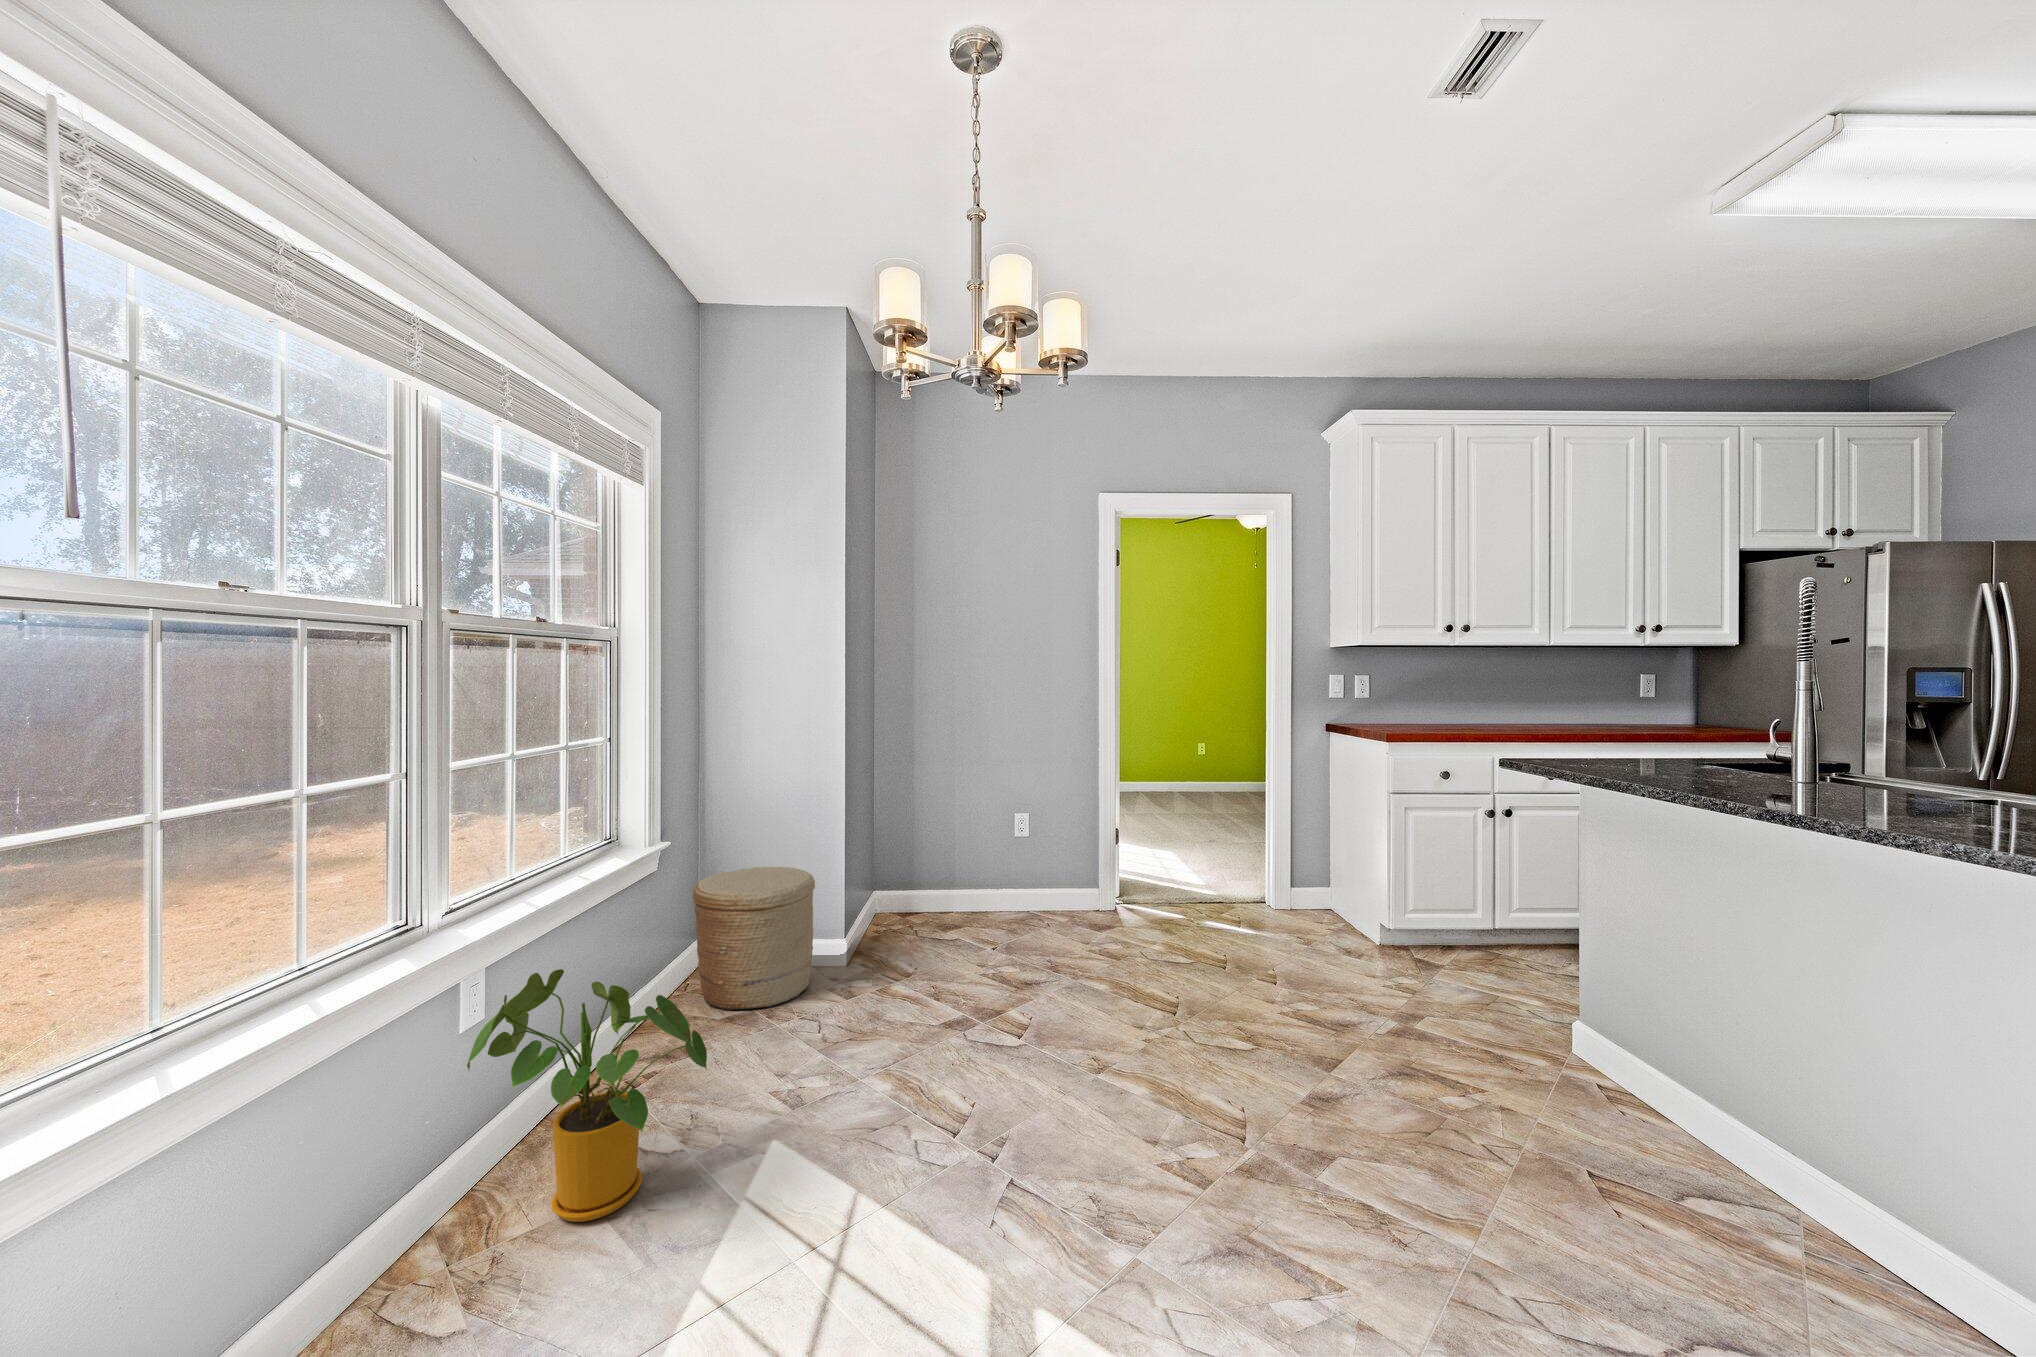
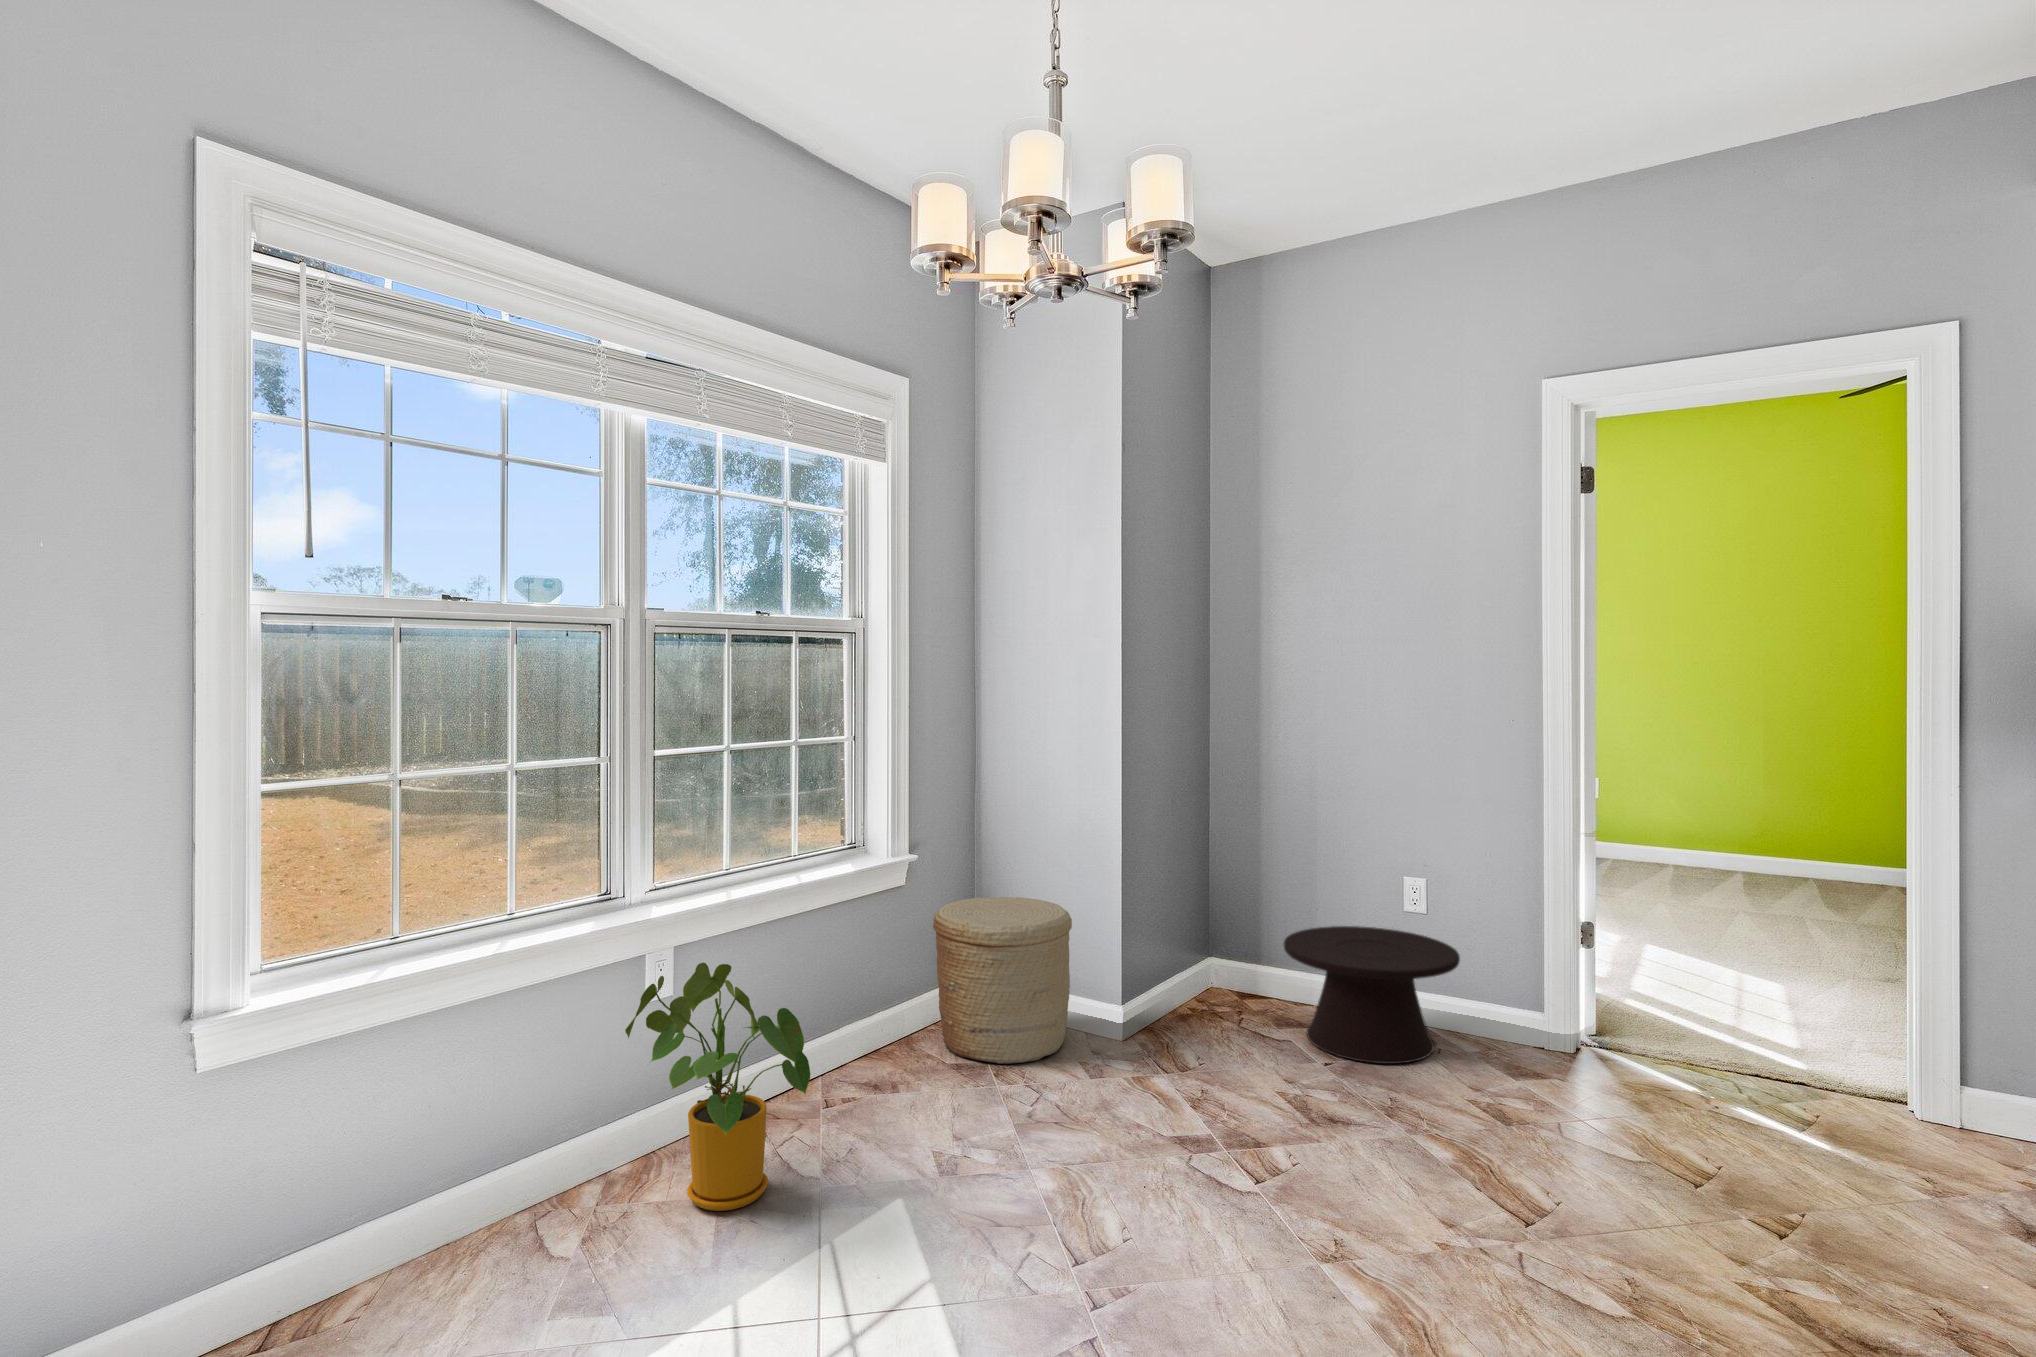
side table: none [951,852,1062,942] -> present [1284,926,1460,1064]

